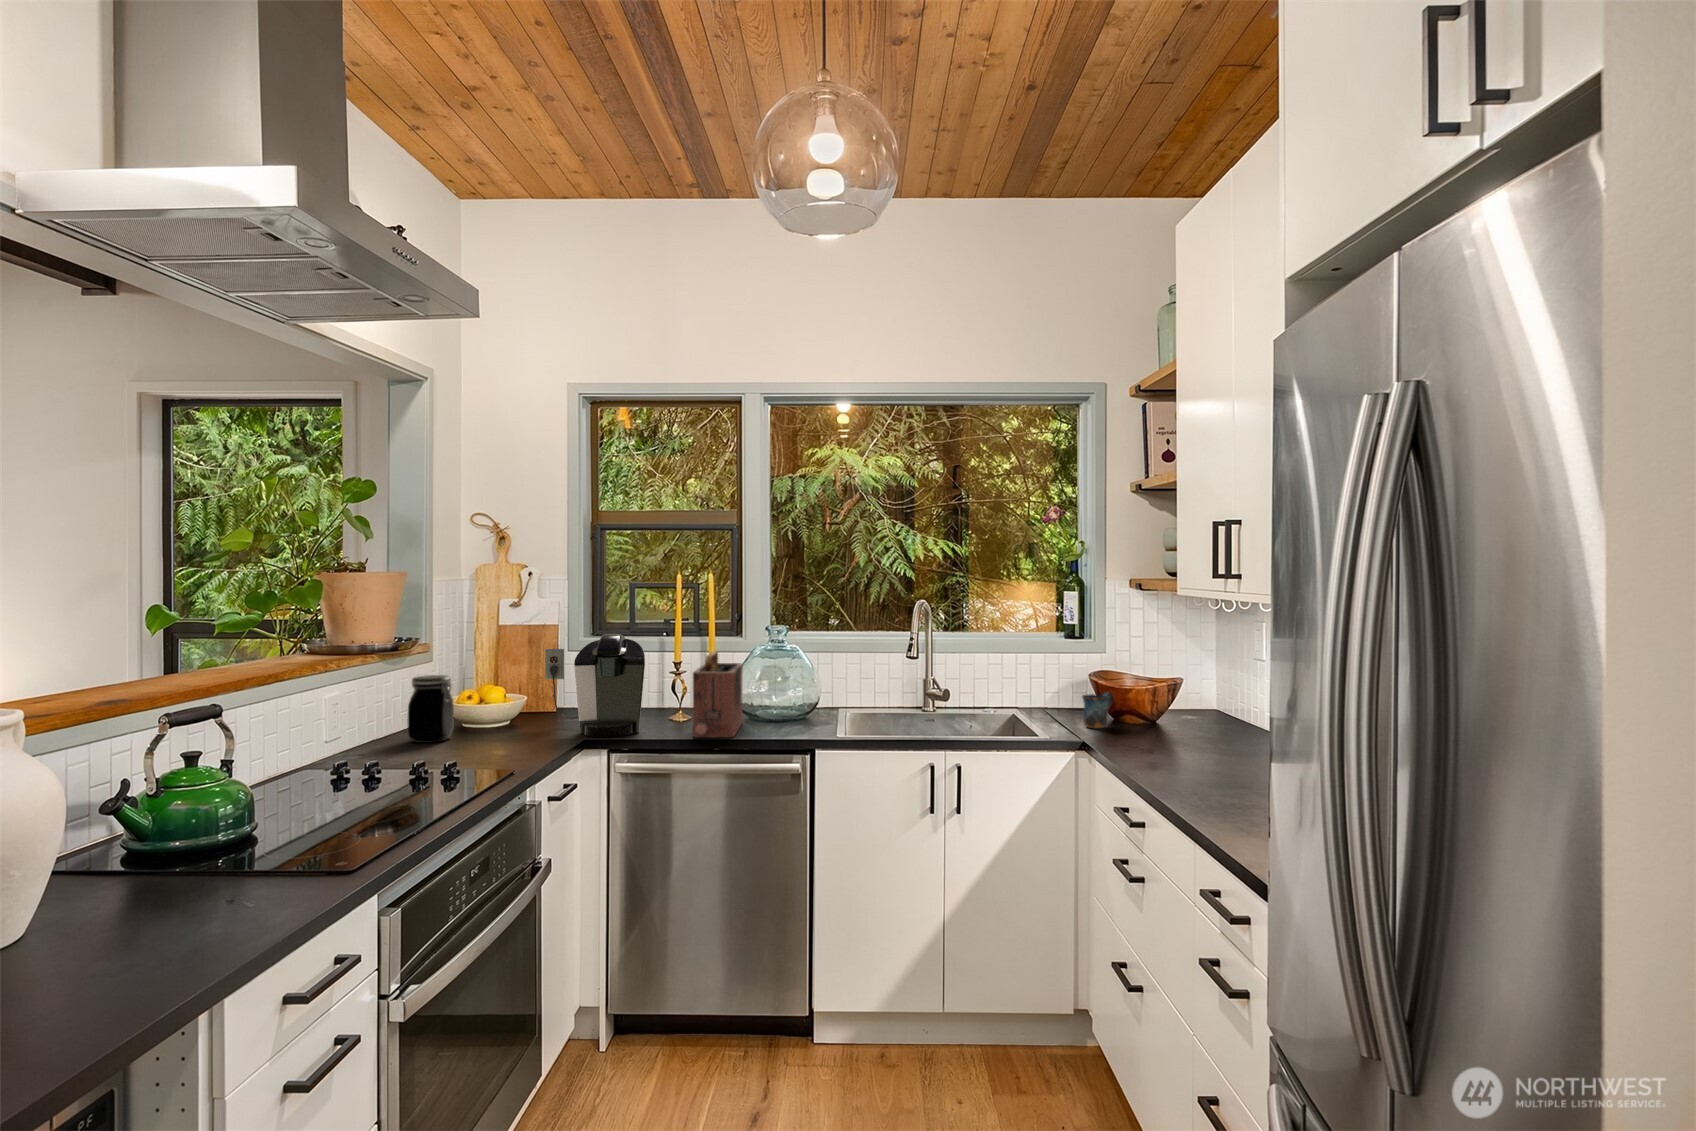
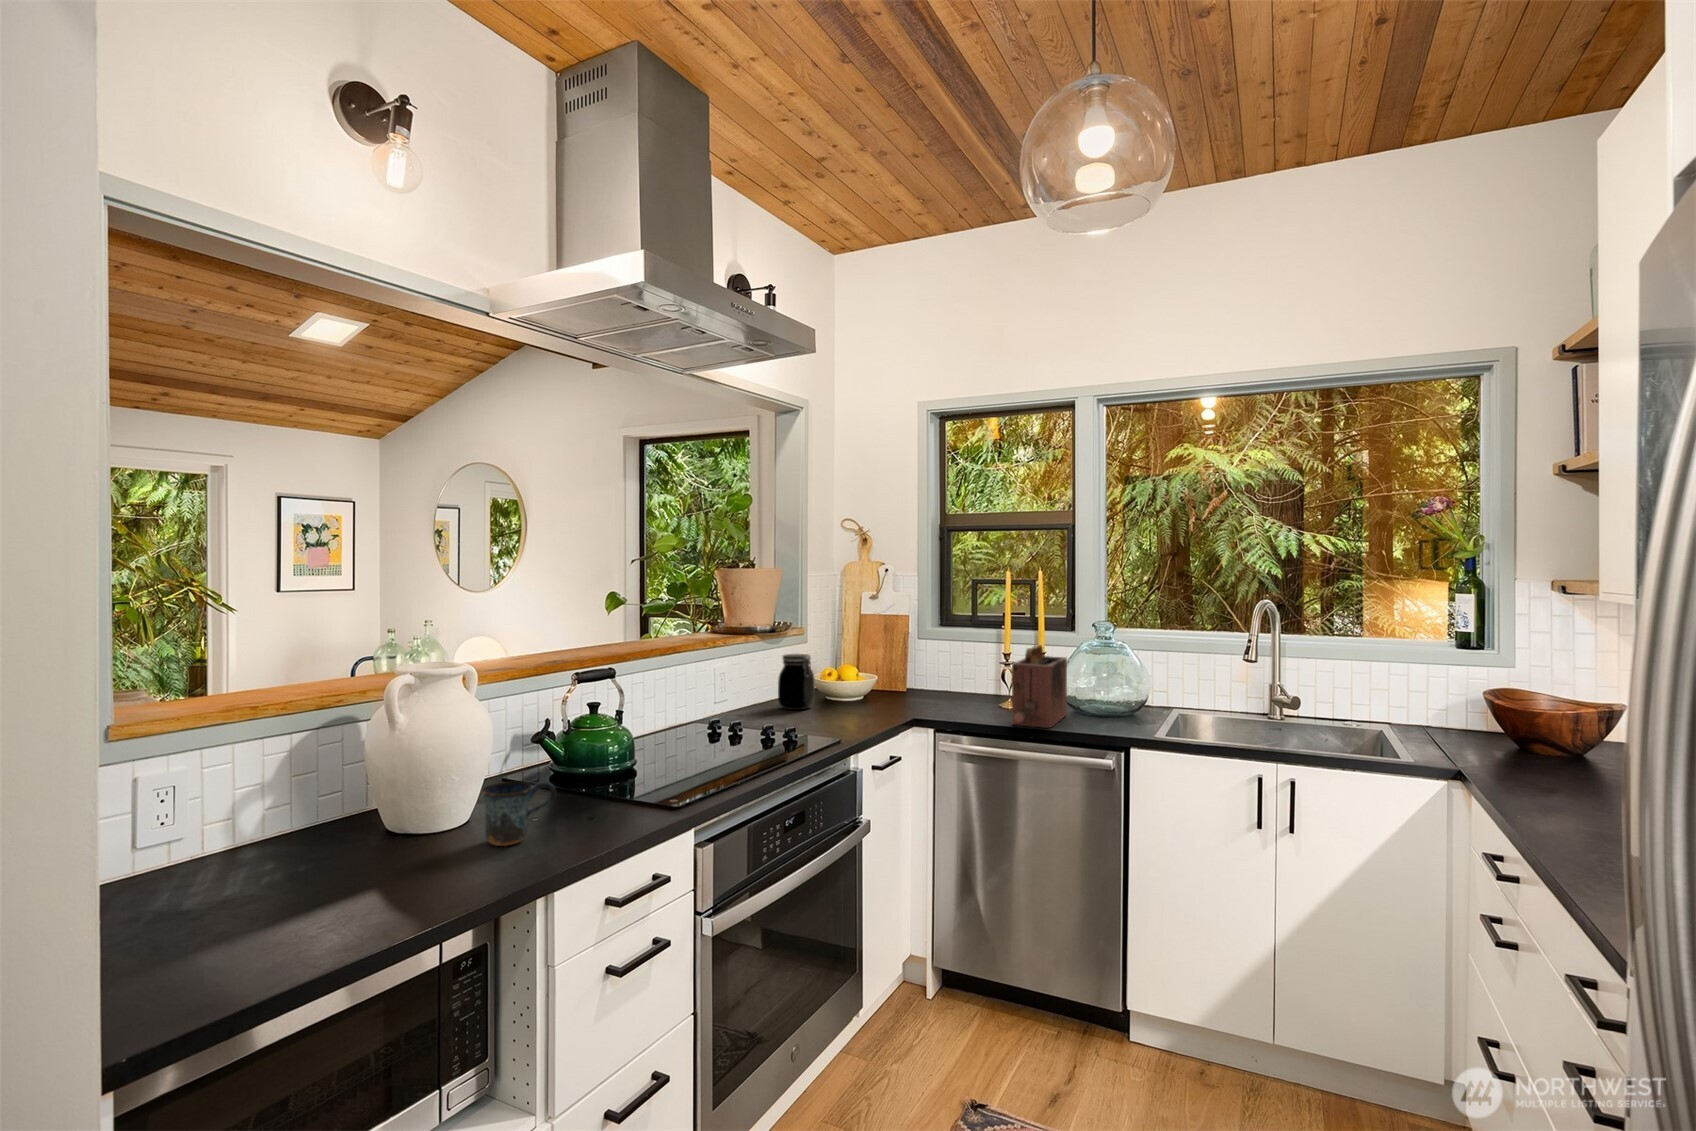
coffee maker: present [545,634,645,737] -> none [891,625,973,718]
mug: present [1082,692,1113,728] -> present [481,781,556,846]

